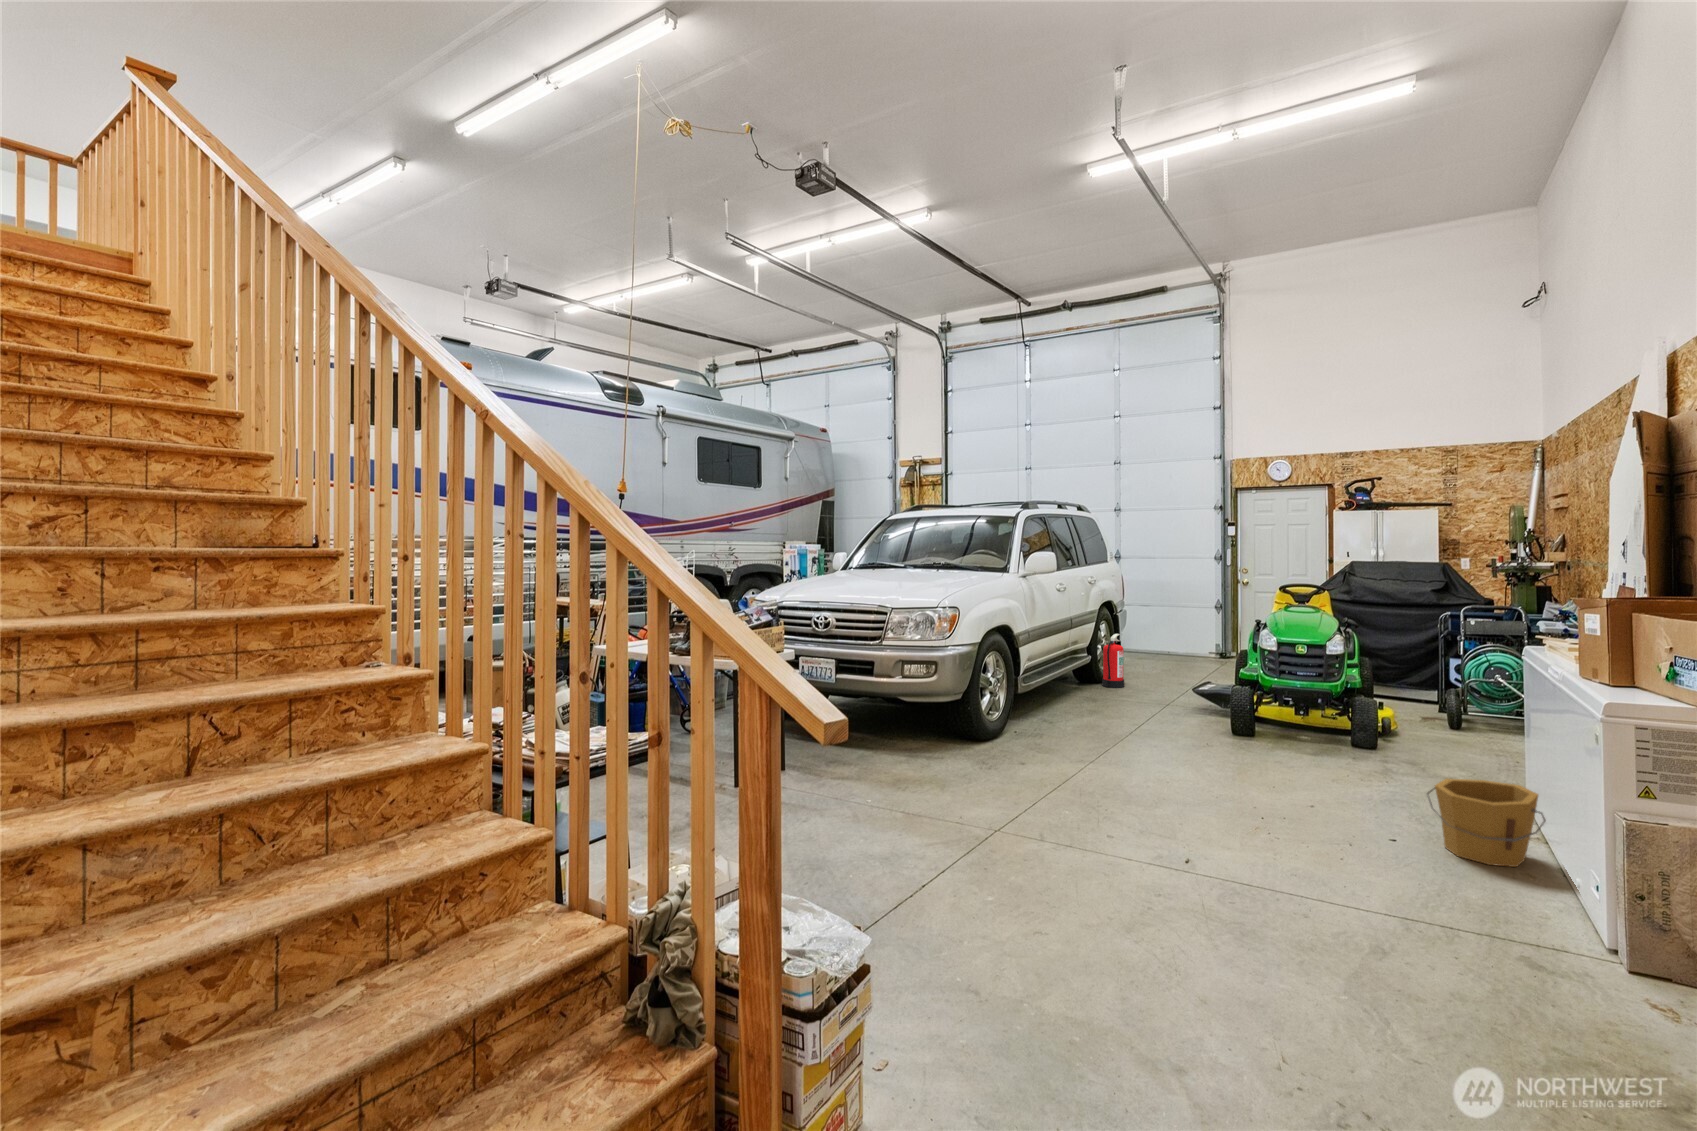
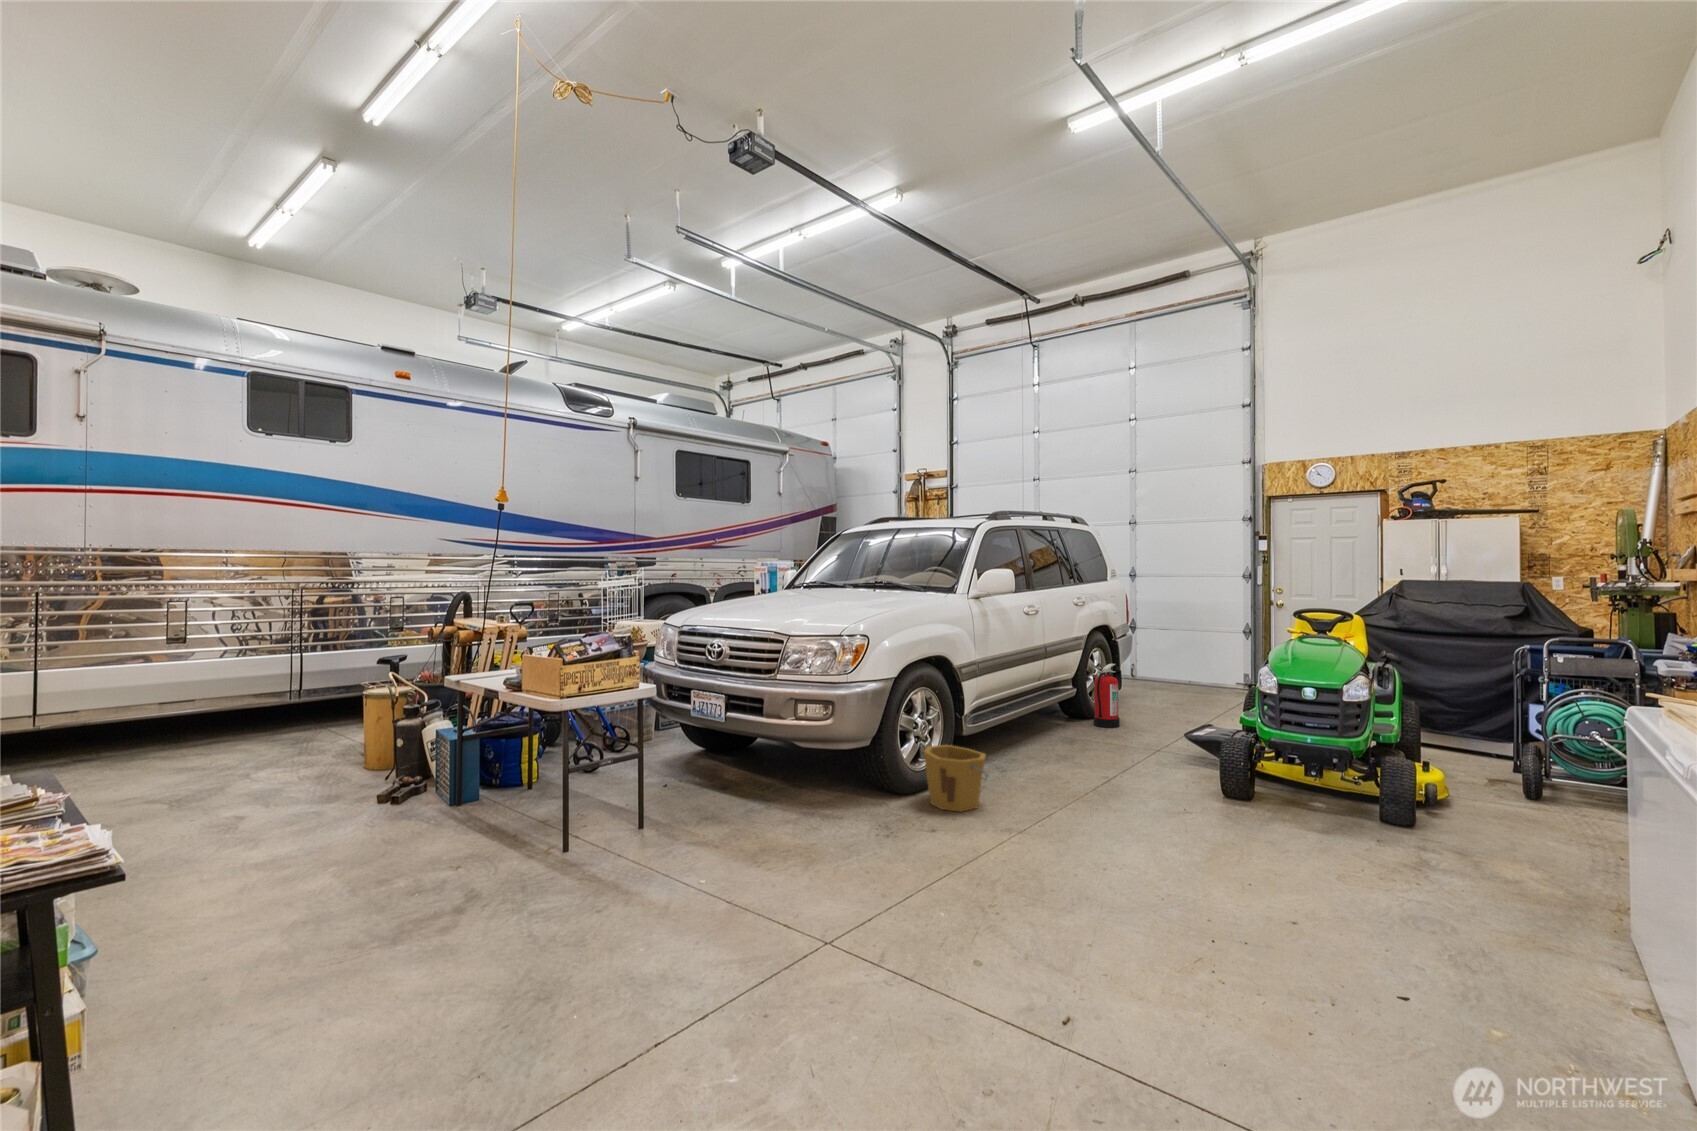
bucket: present [1427,778,1546,867] -> present [924,745,987,812]

